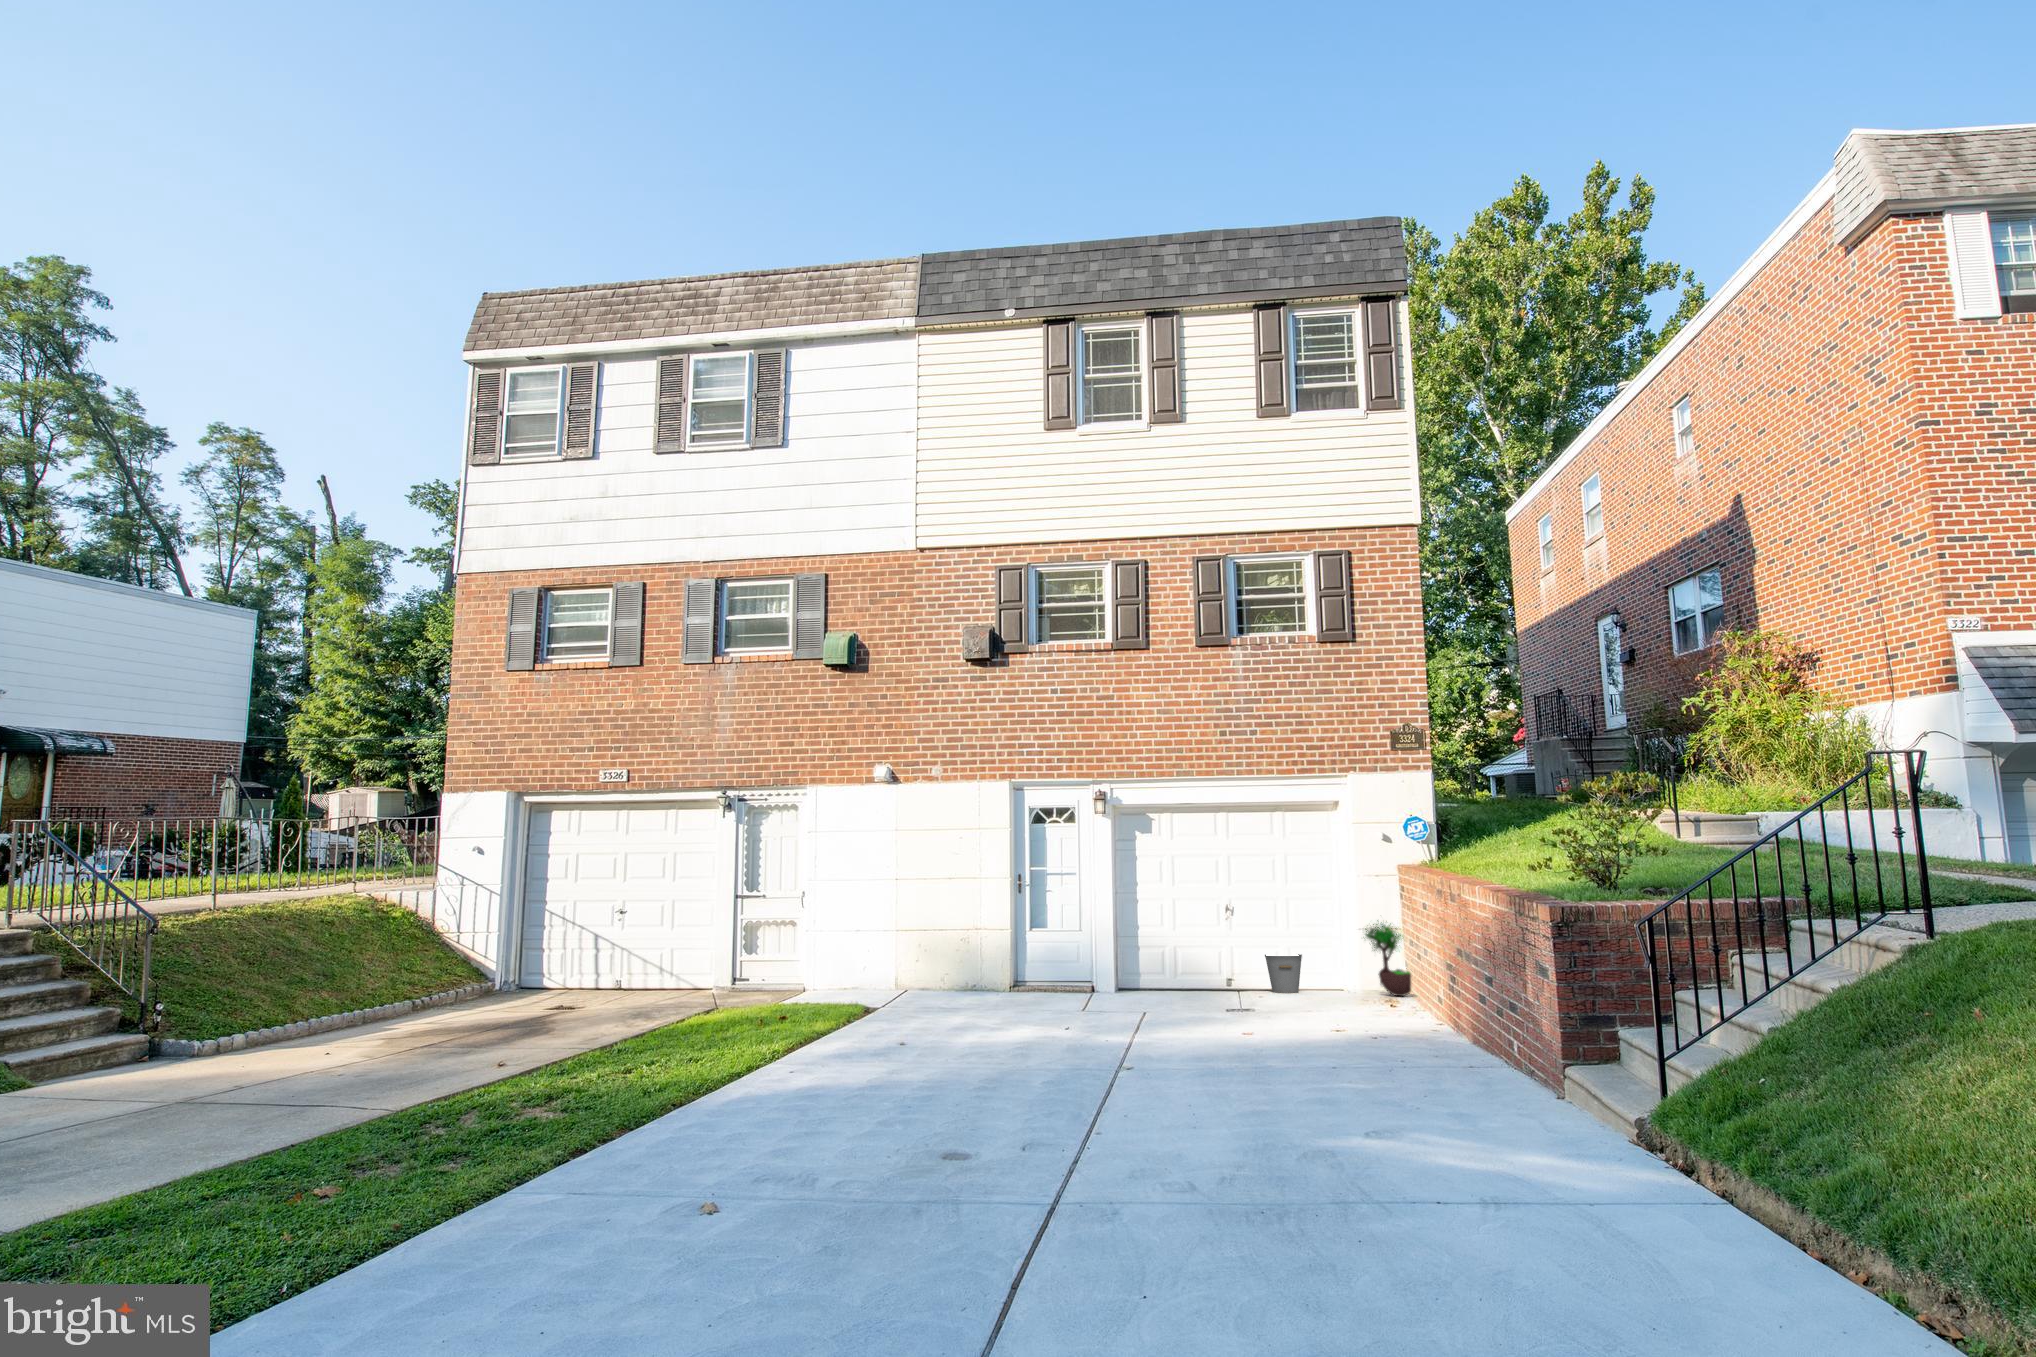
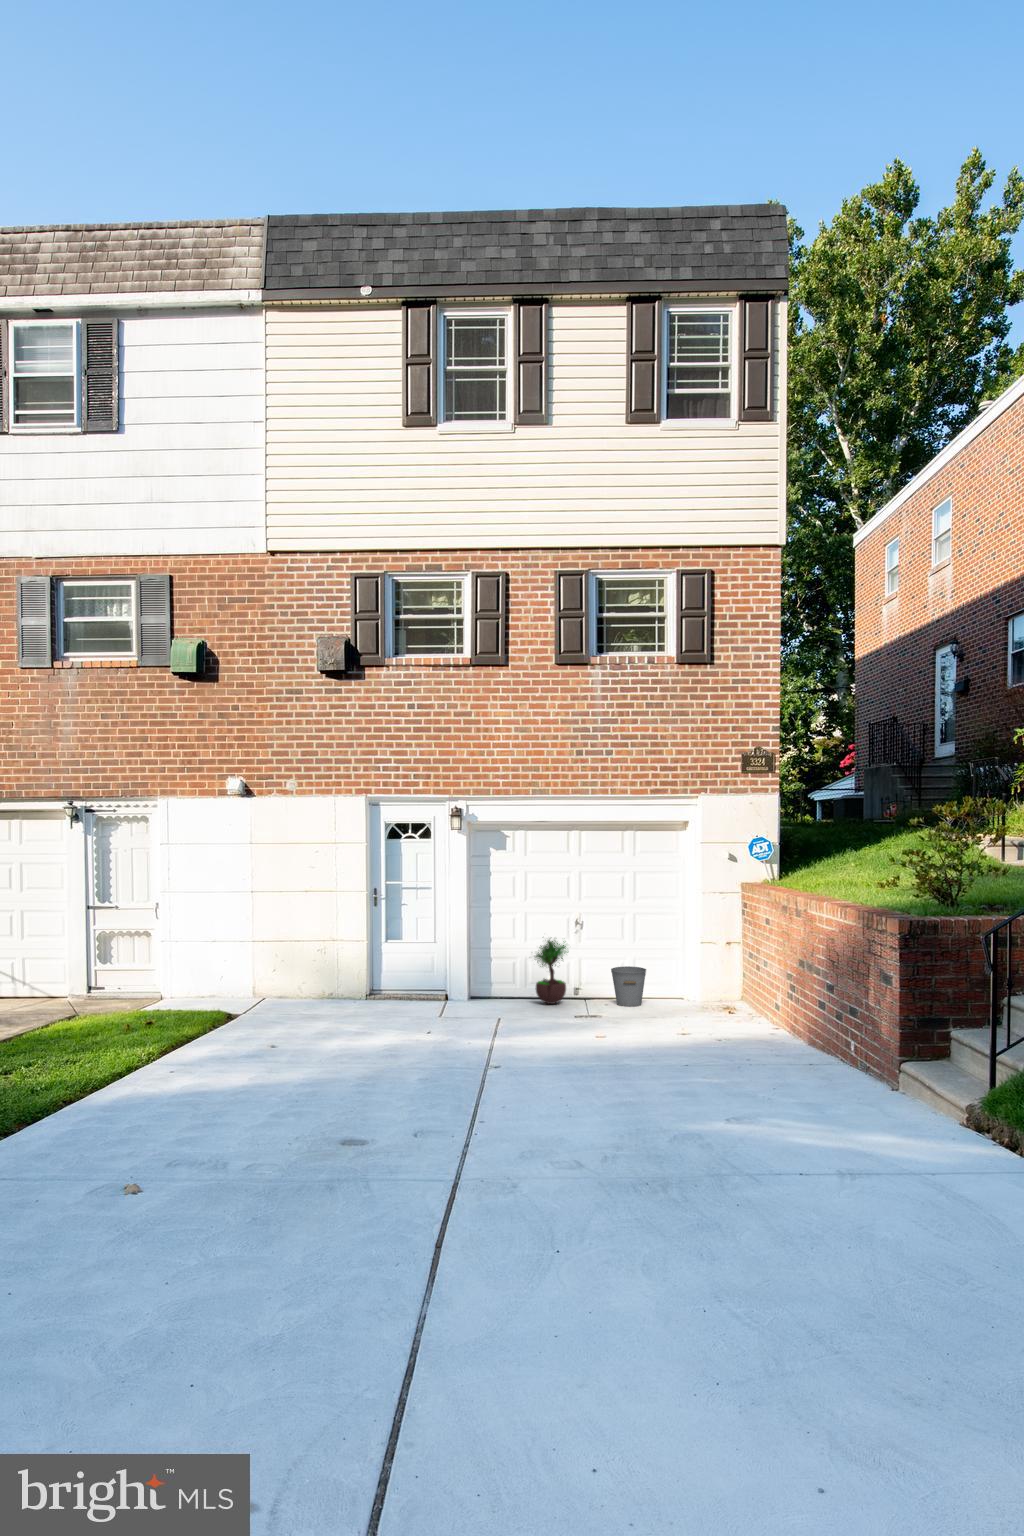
potted tree: present [1365,920,1411,996] -> present [534,940,568,1004]

